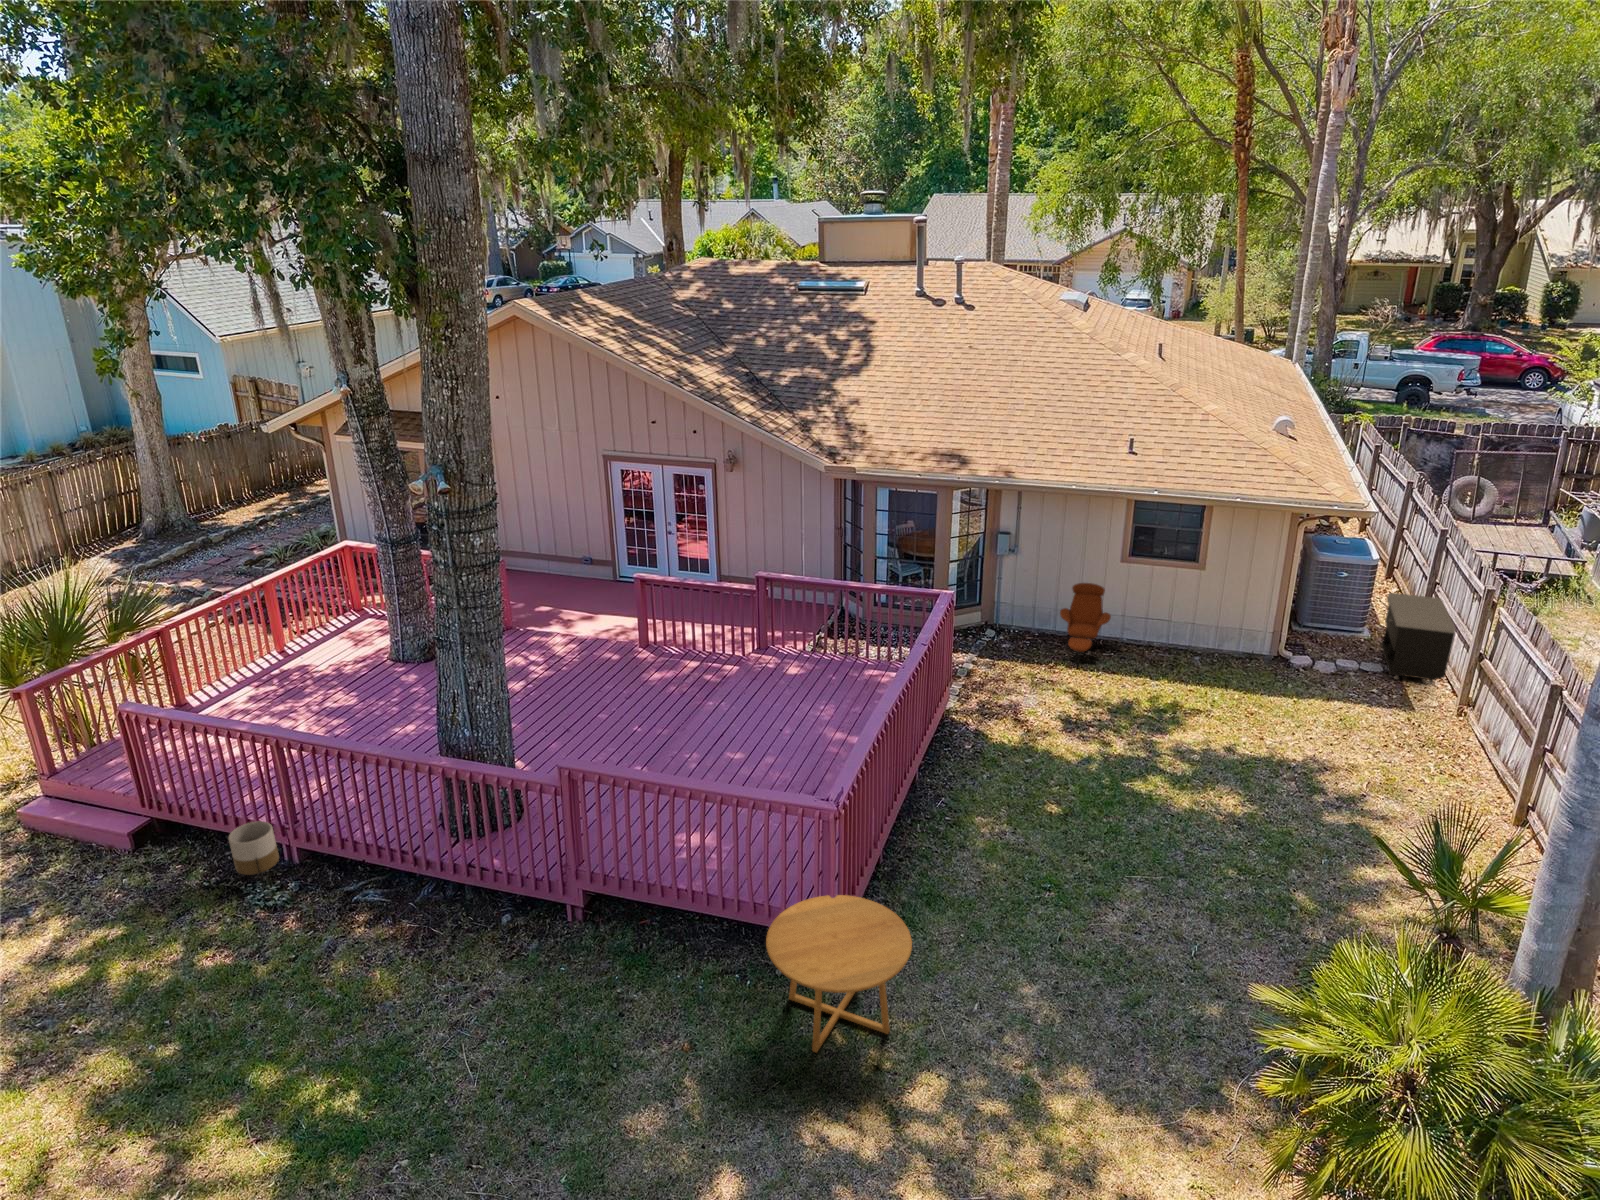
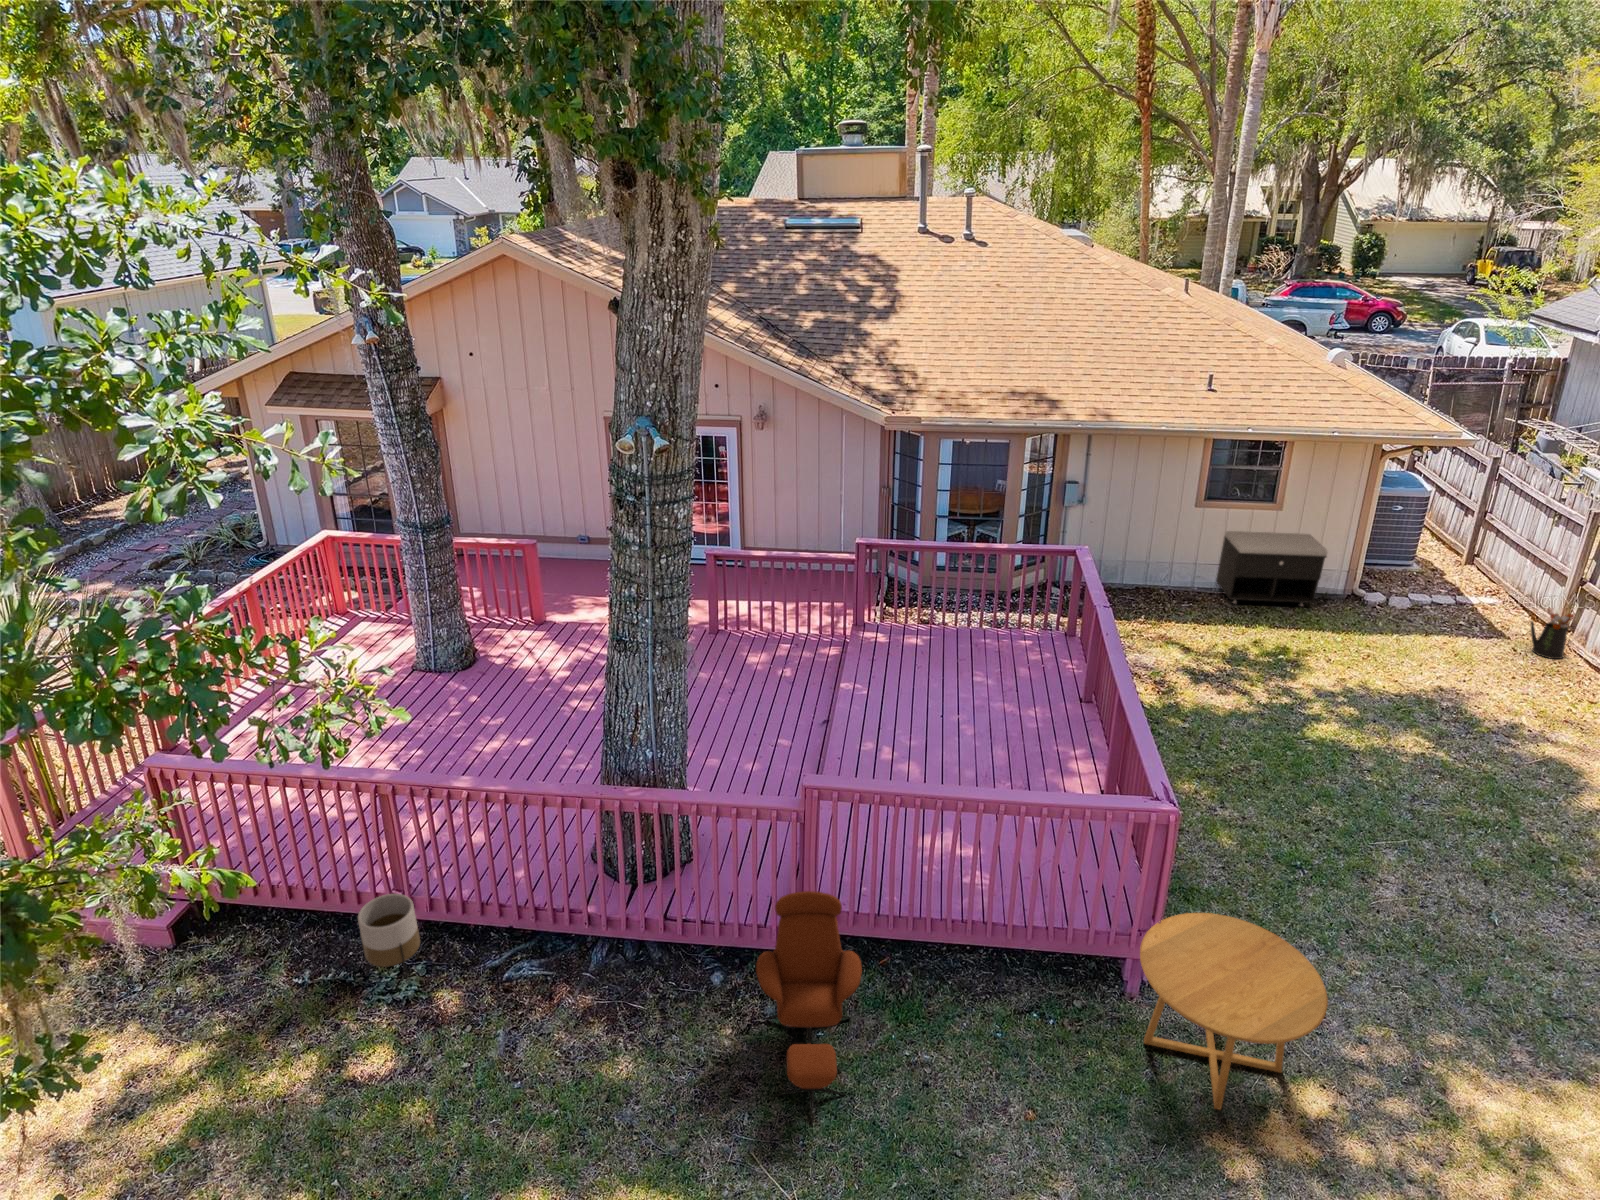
lounge chair: present [1060,583,1111,664] -> present [756,891,862,1124]
storage bench: present [1381,593,1455,684] -> present [1216,531,1327,606]
watering can: none [1423,684,1469,732] -> present [1531,614,1574,659]

